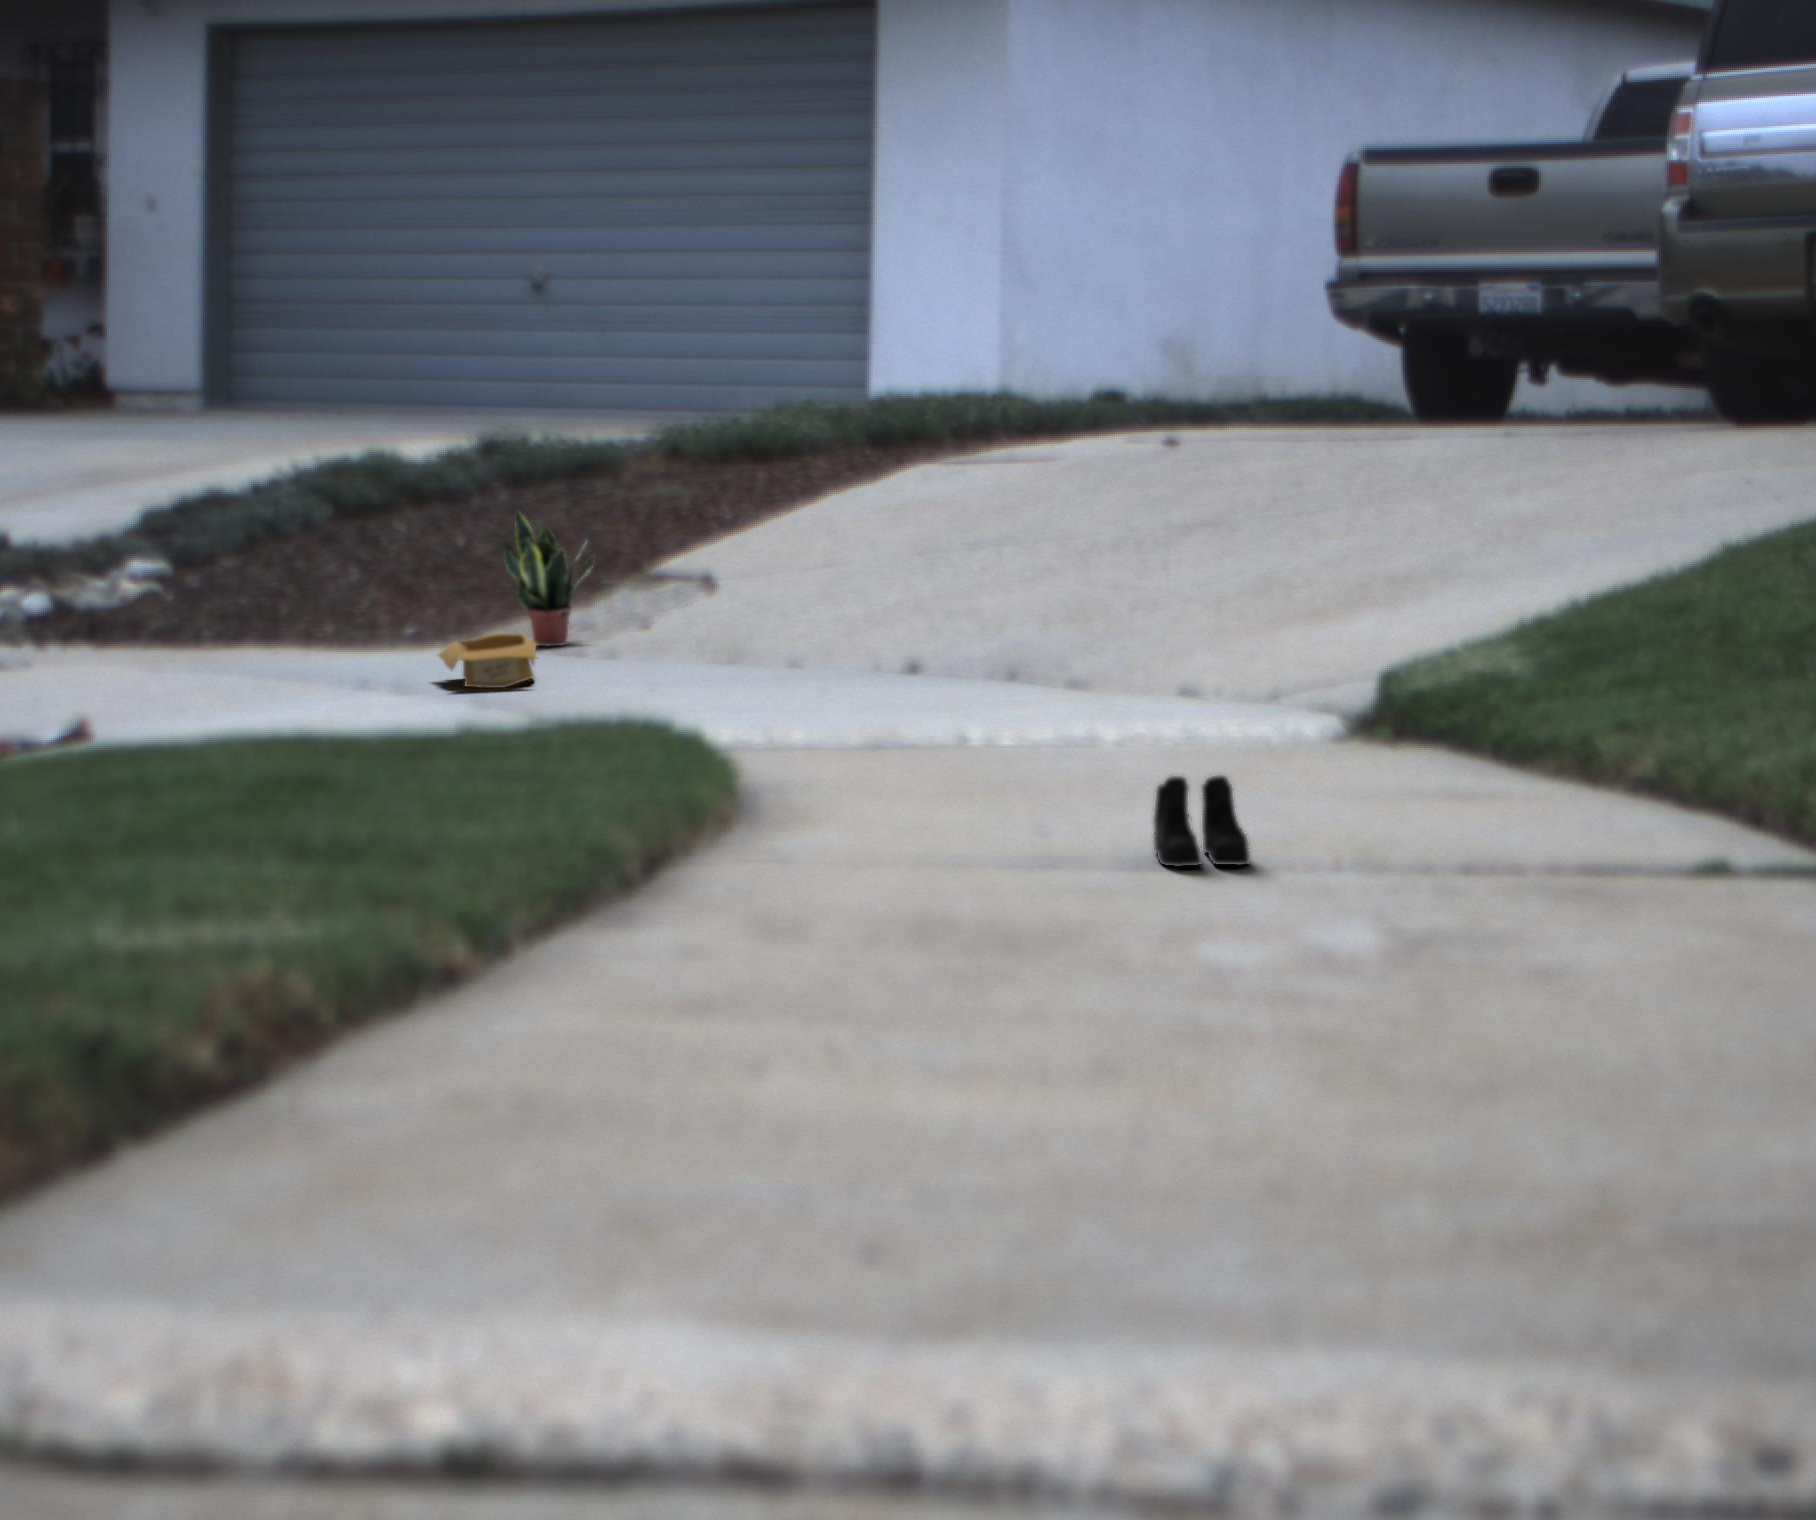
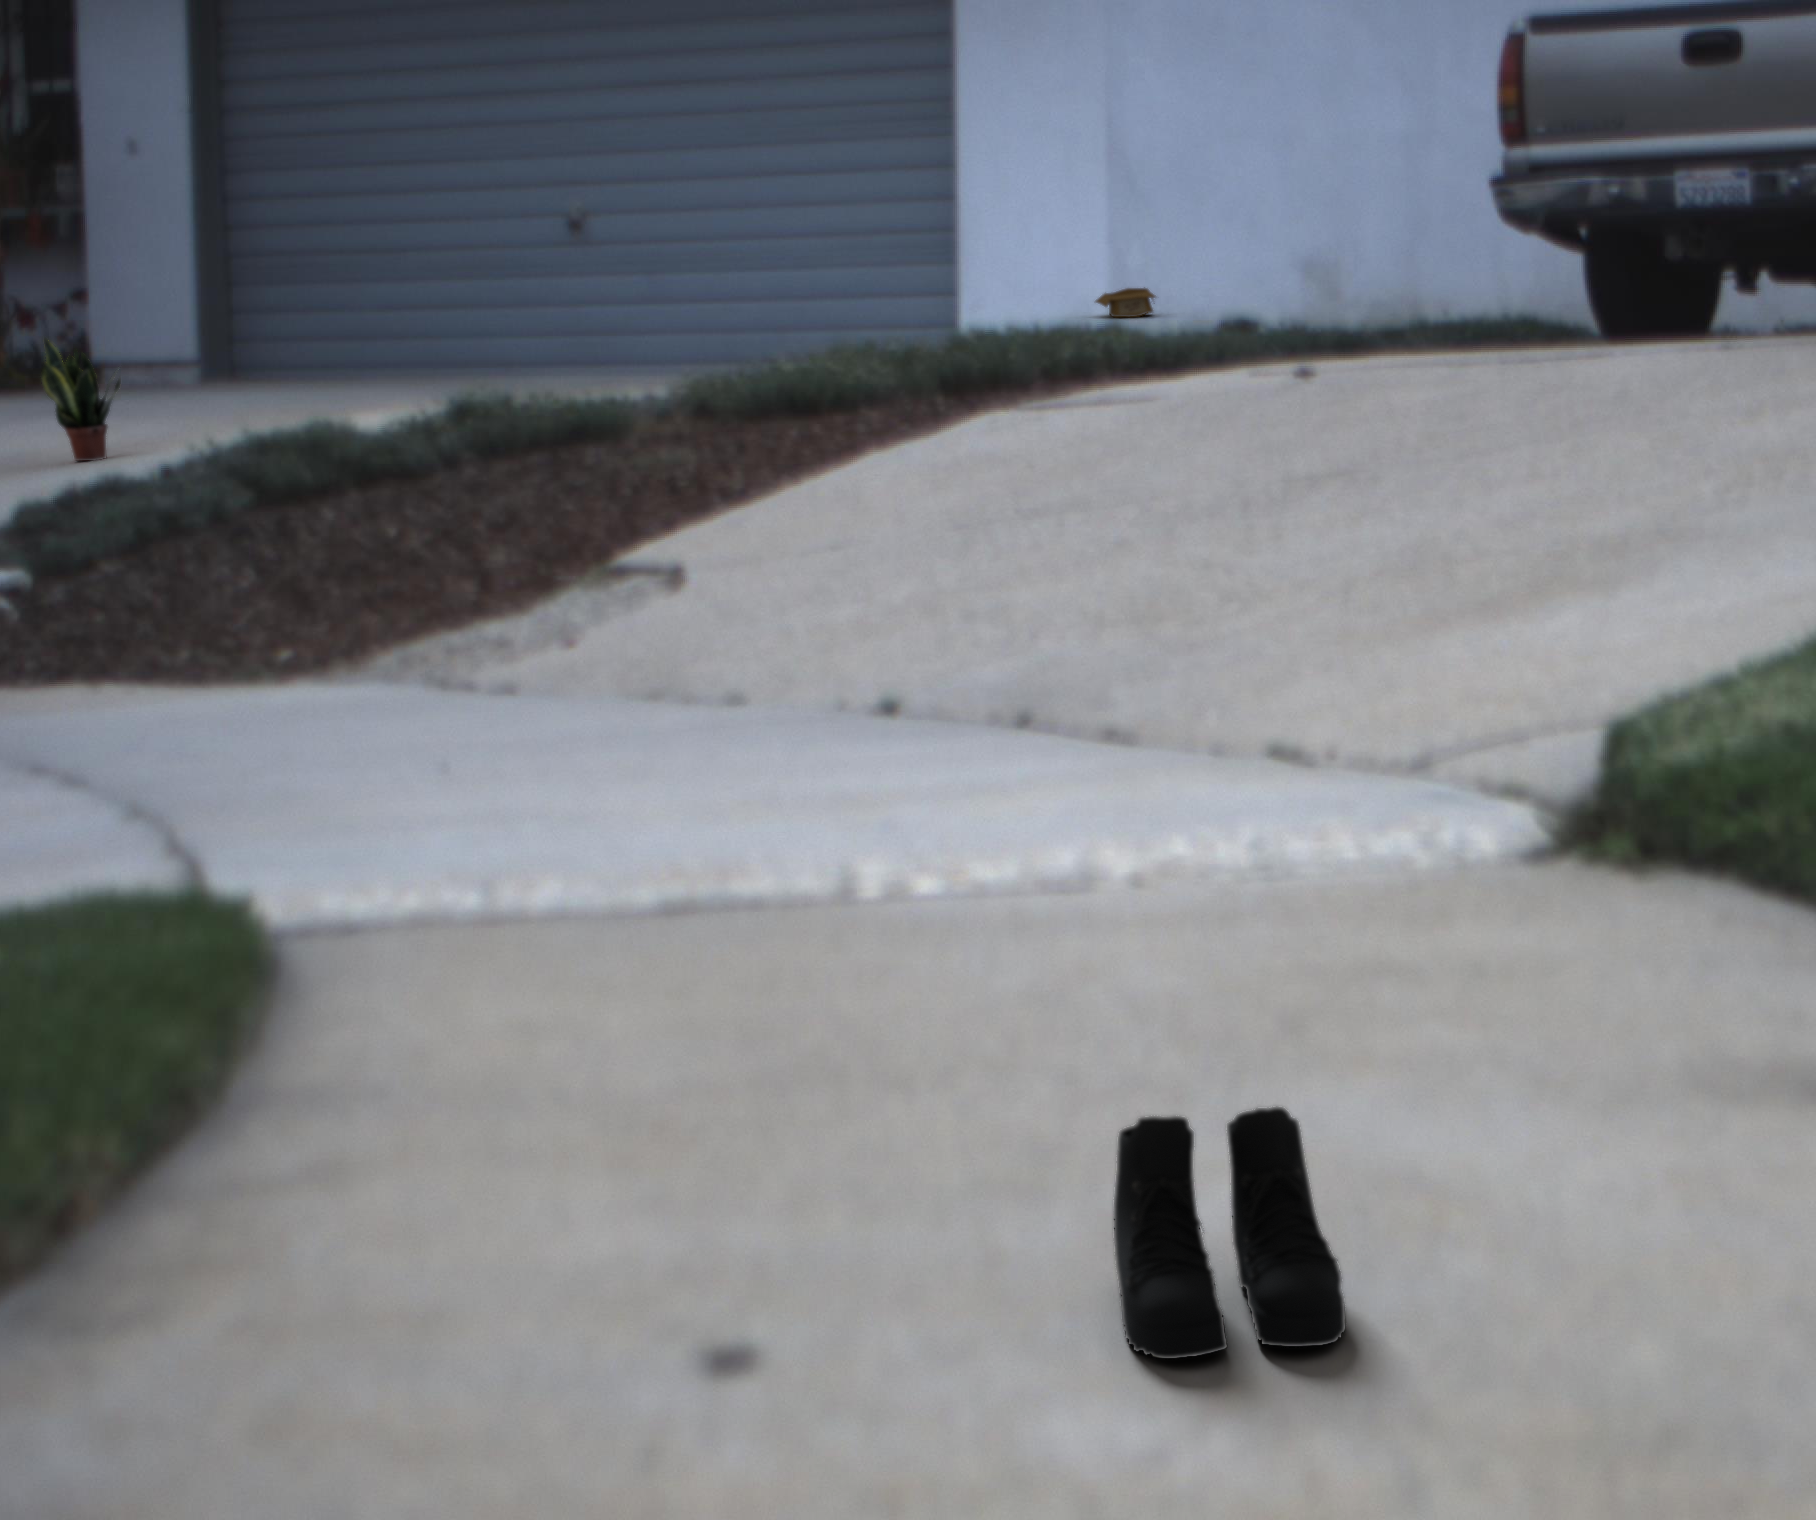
potted plant: present [504,512,594,646] -> present [42,338,121,461]
cardboard box: present [438,632,536,688] -> present [1095,287,1155,317]

